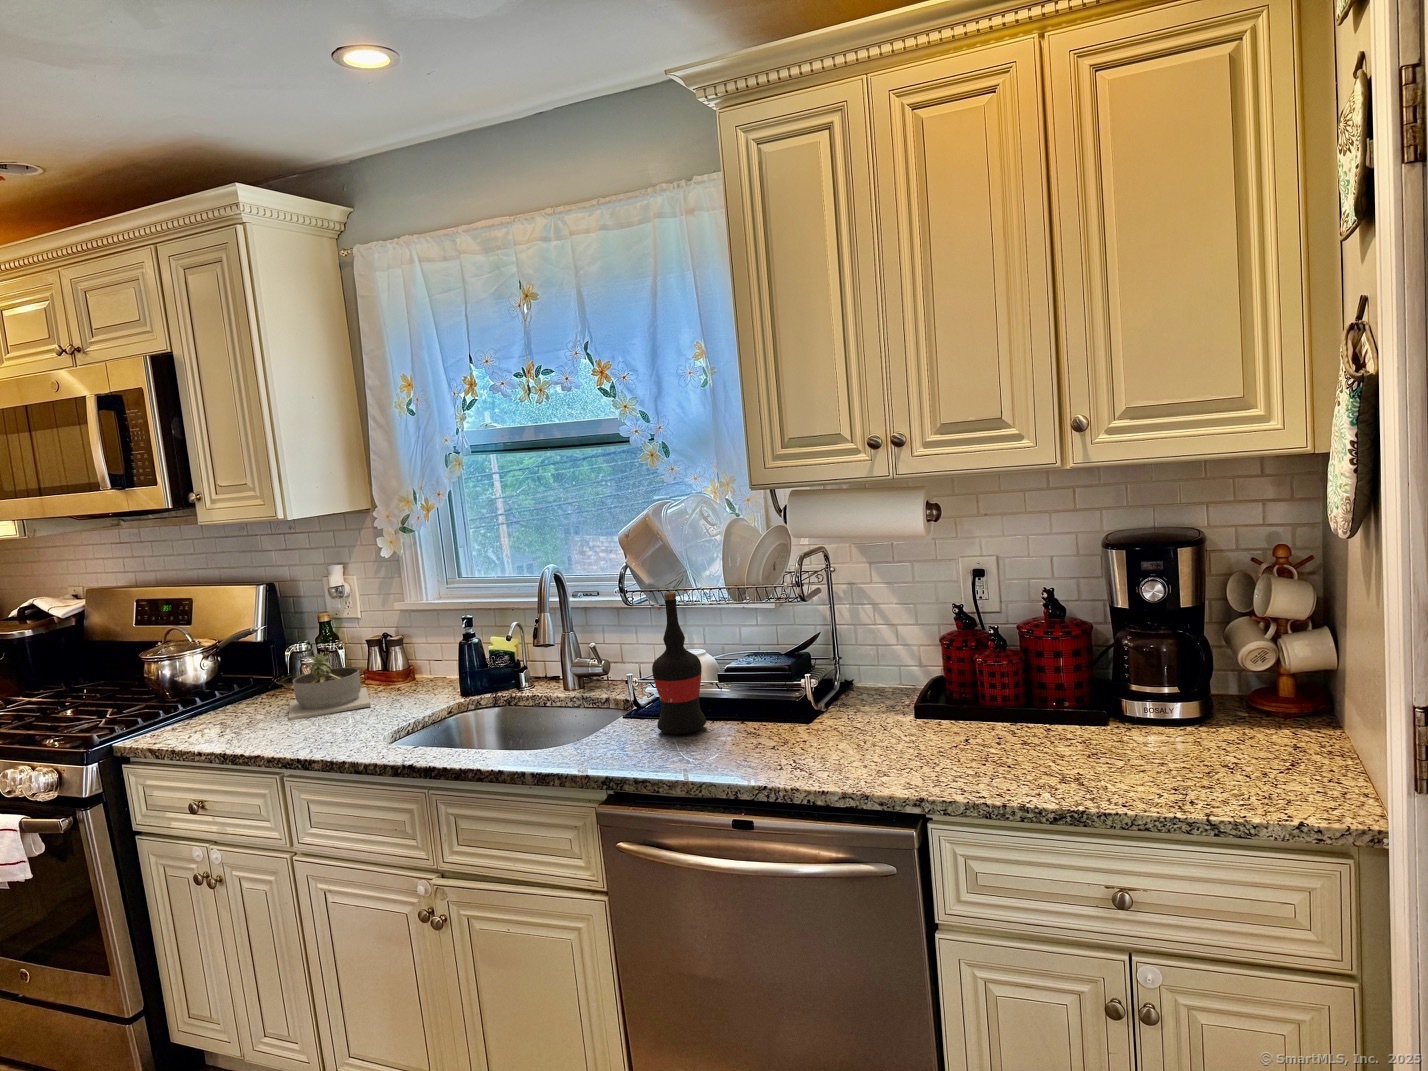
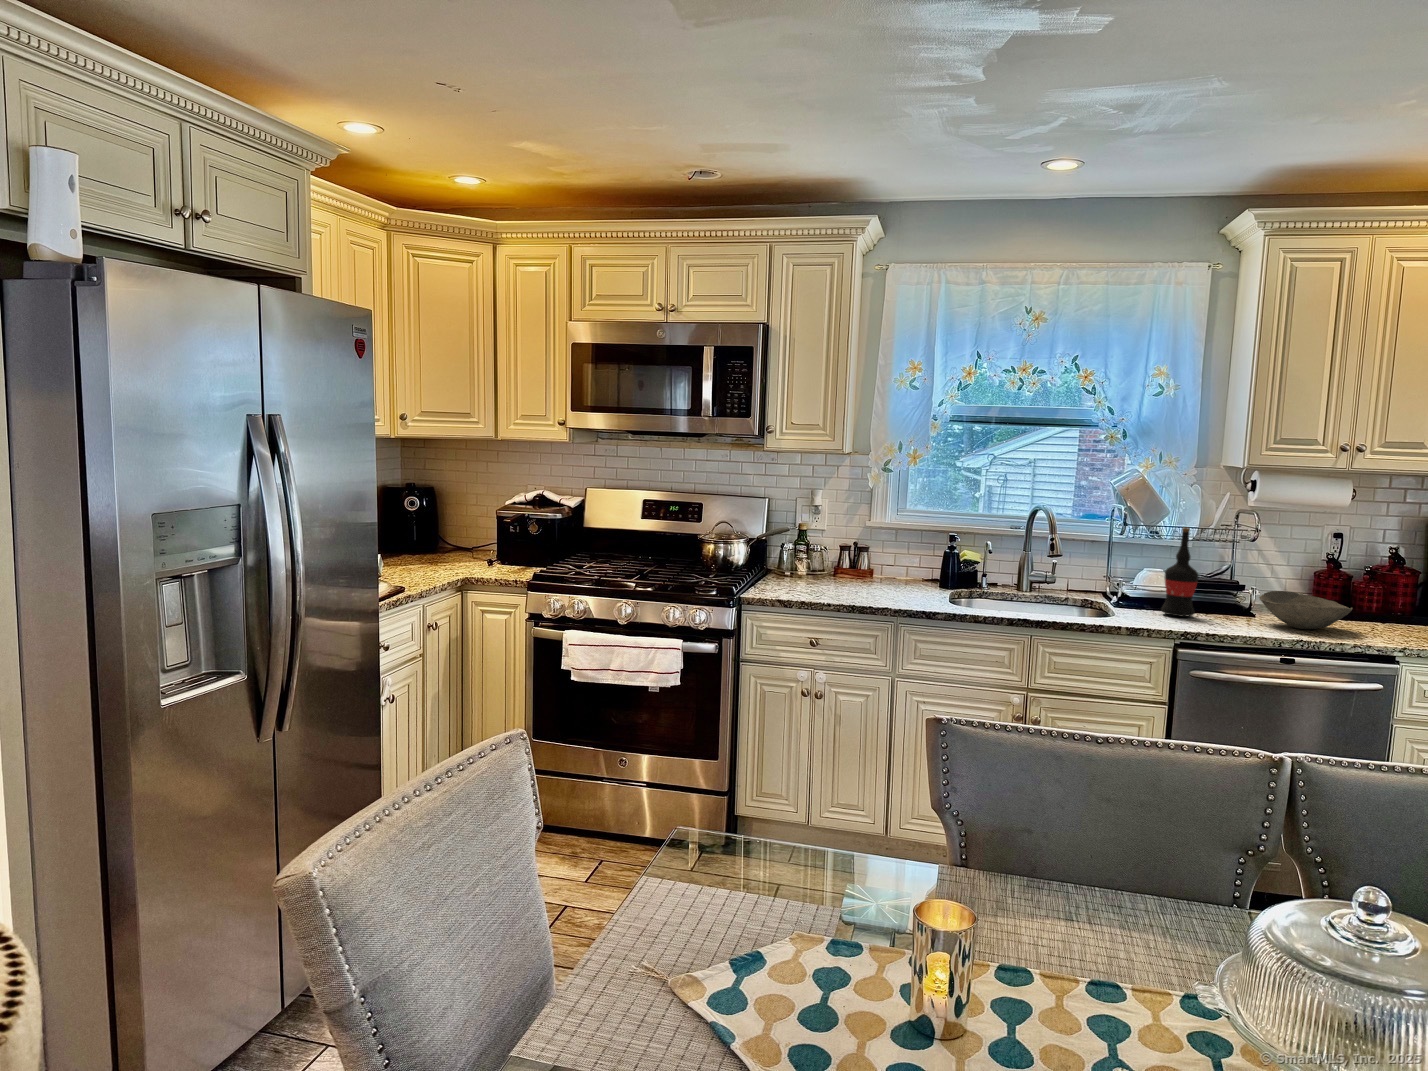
succulent planter: present [289,653,371,720] -> none [818,548,892,592]
bowl: none [769,679,906,750] -> present [1259,591,1353,629]

